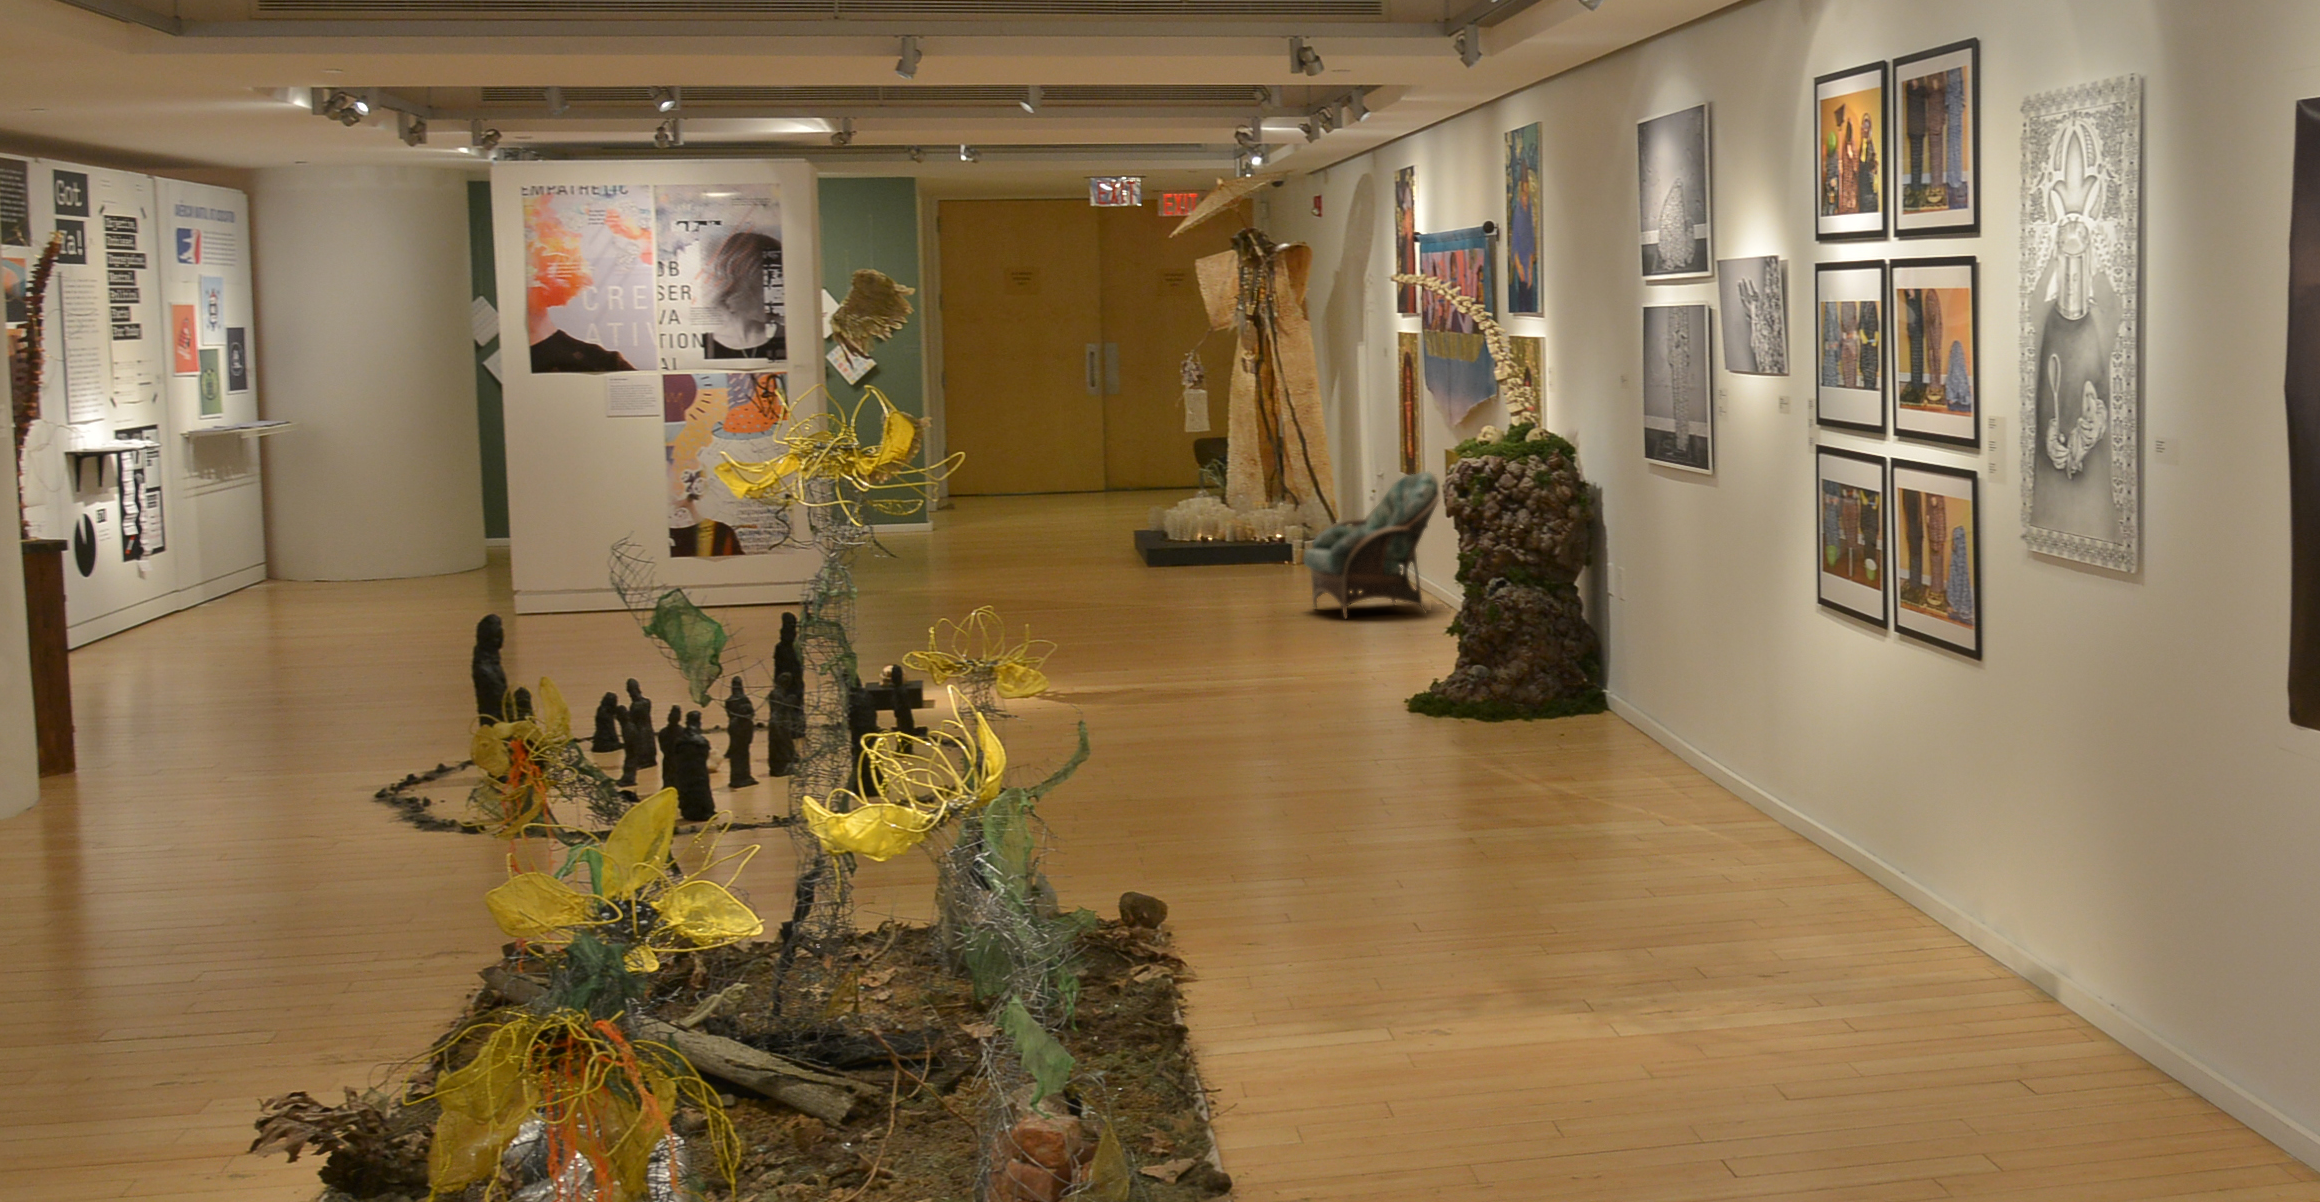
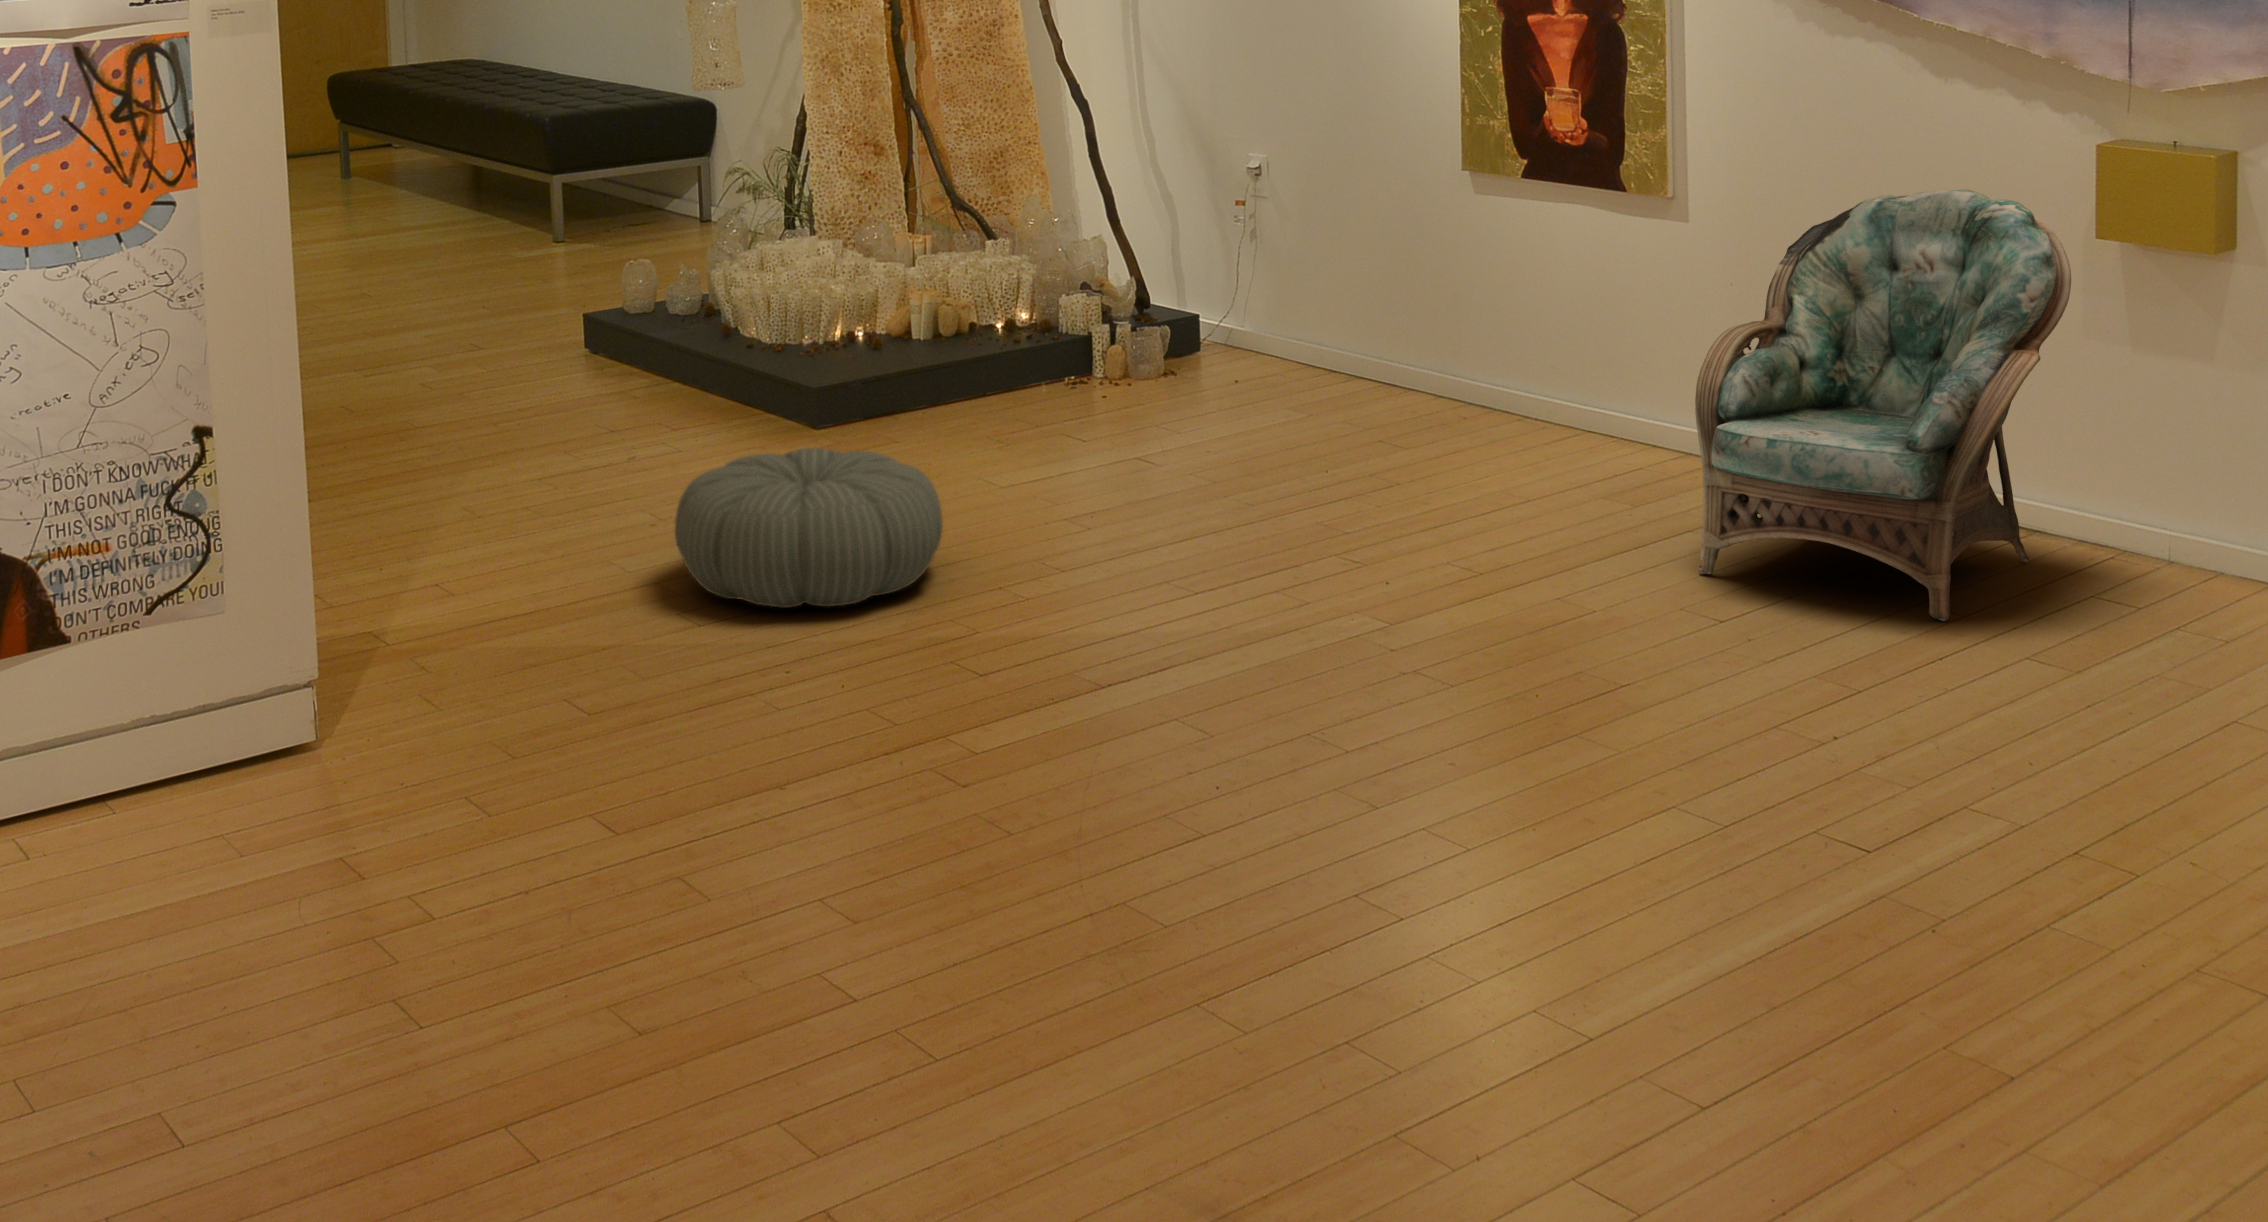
pouf: none [995,549,1093,597] -> present [675,448,943,608]

